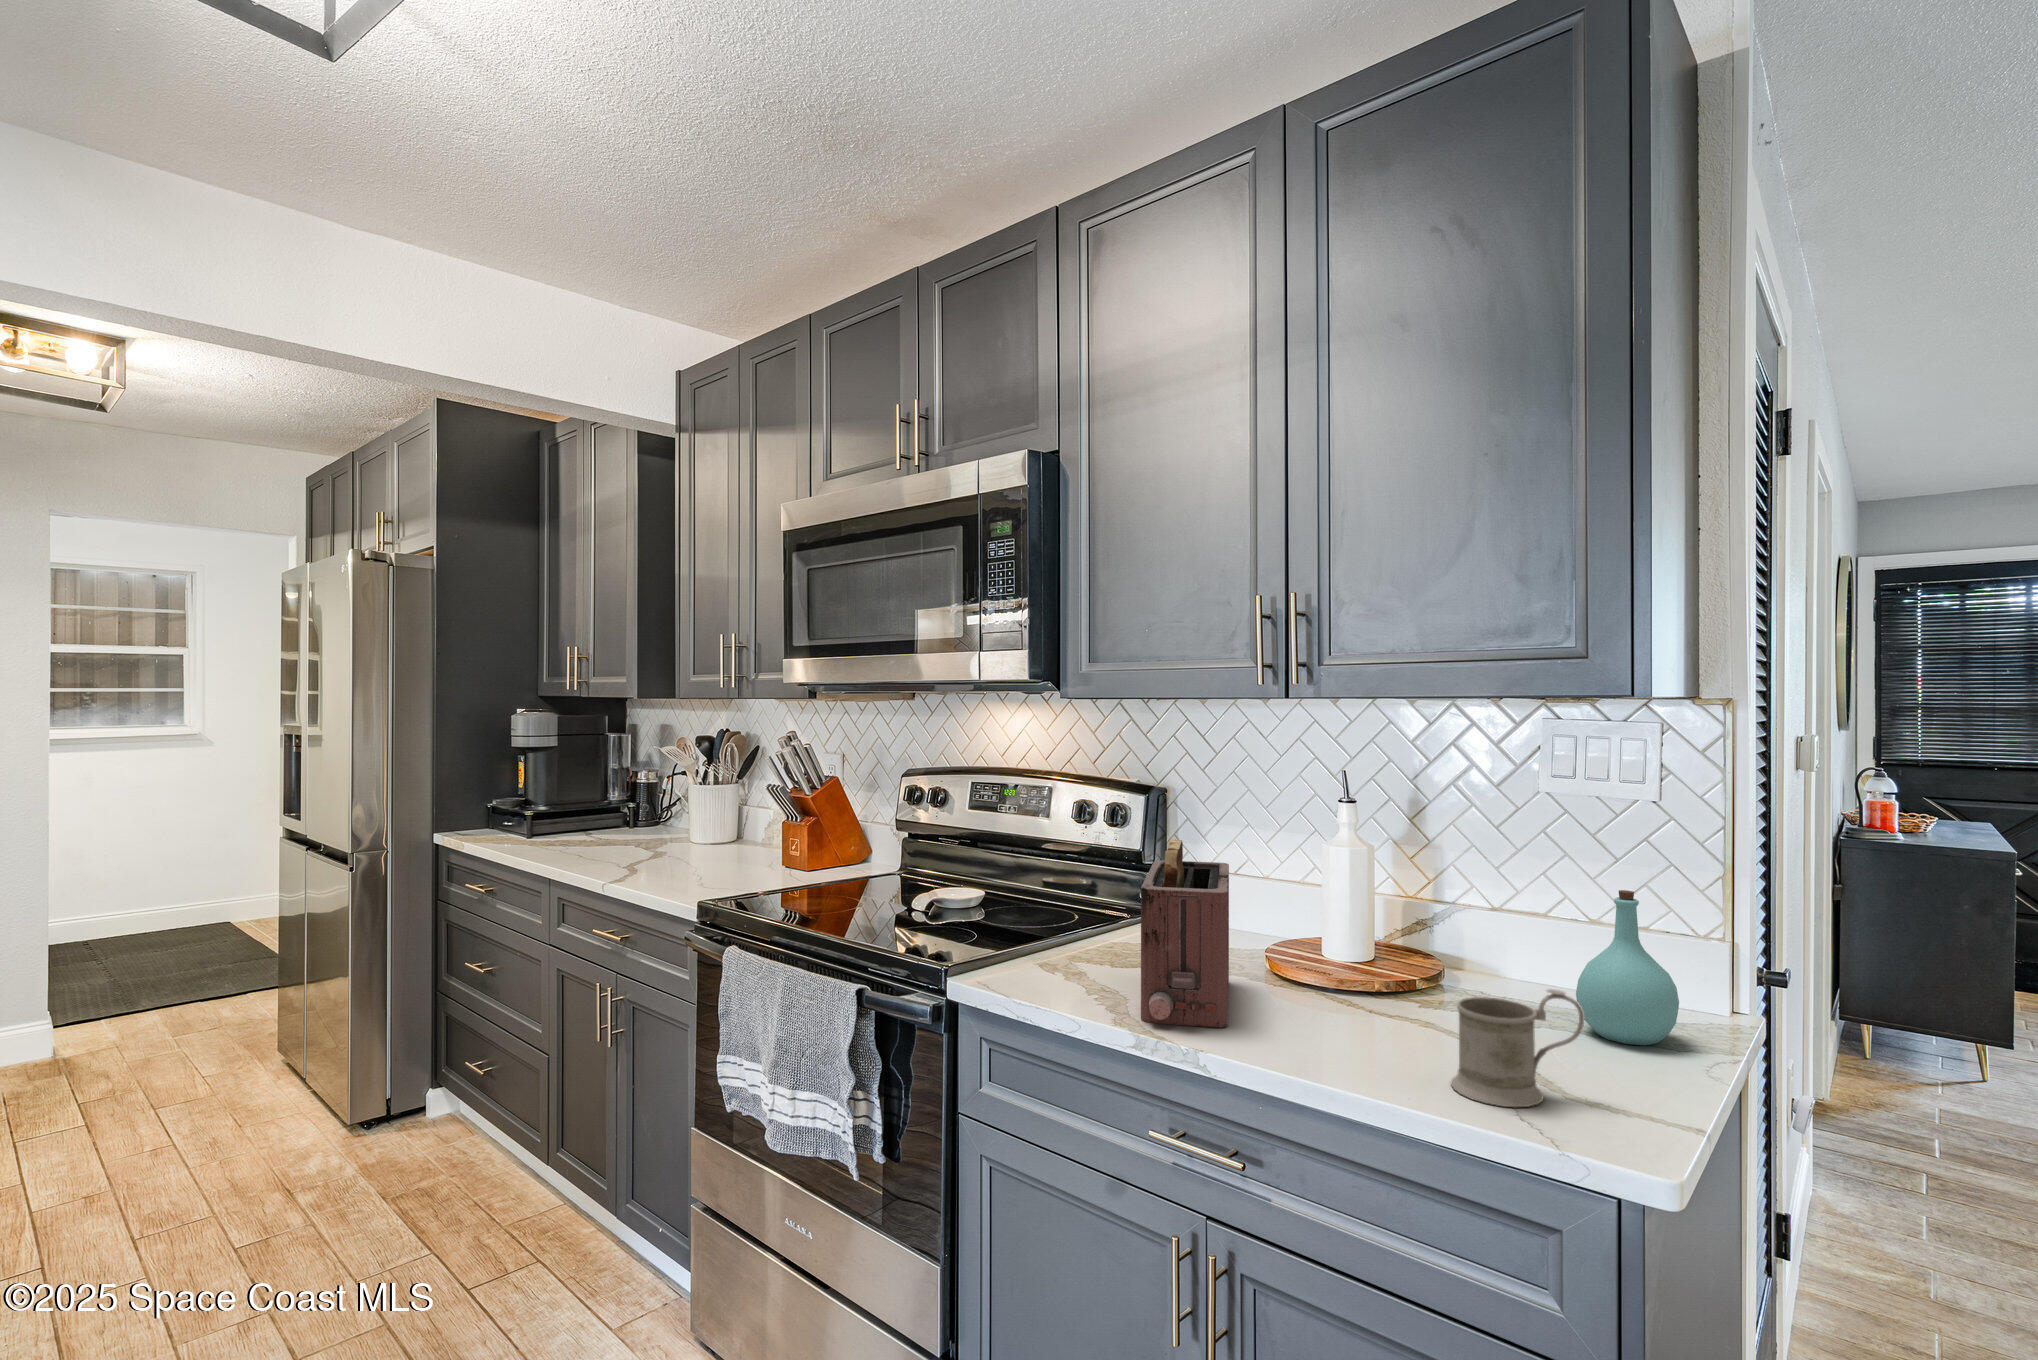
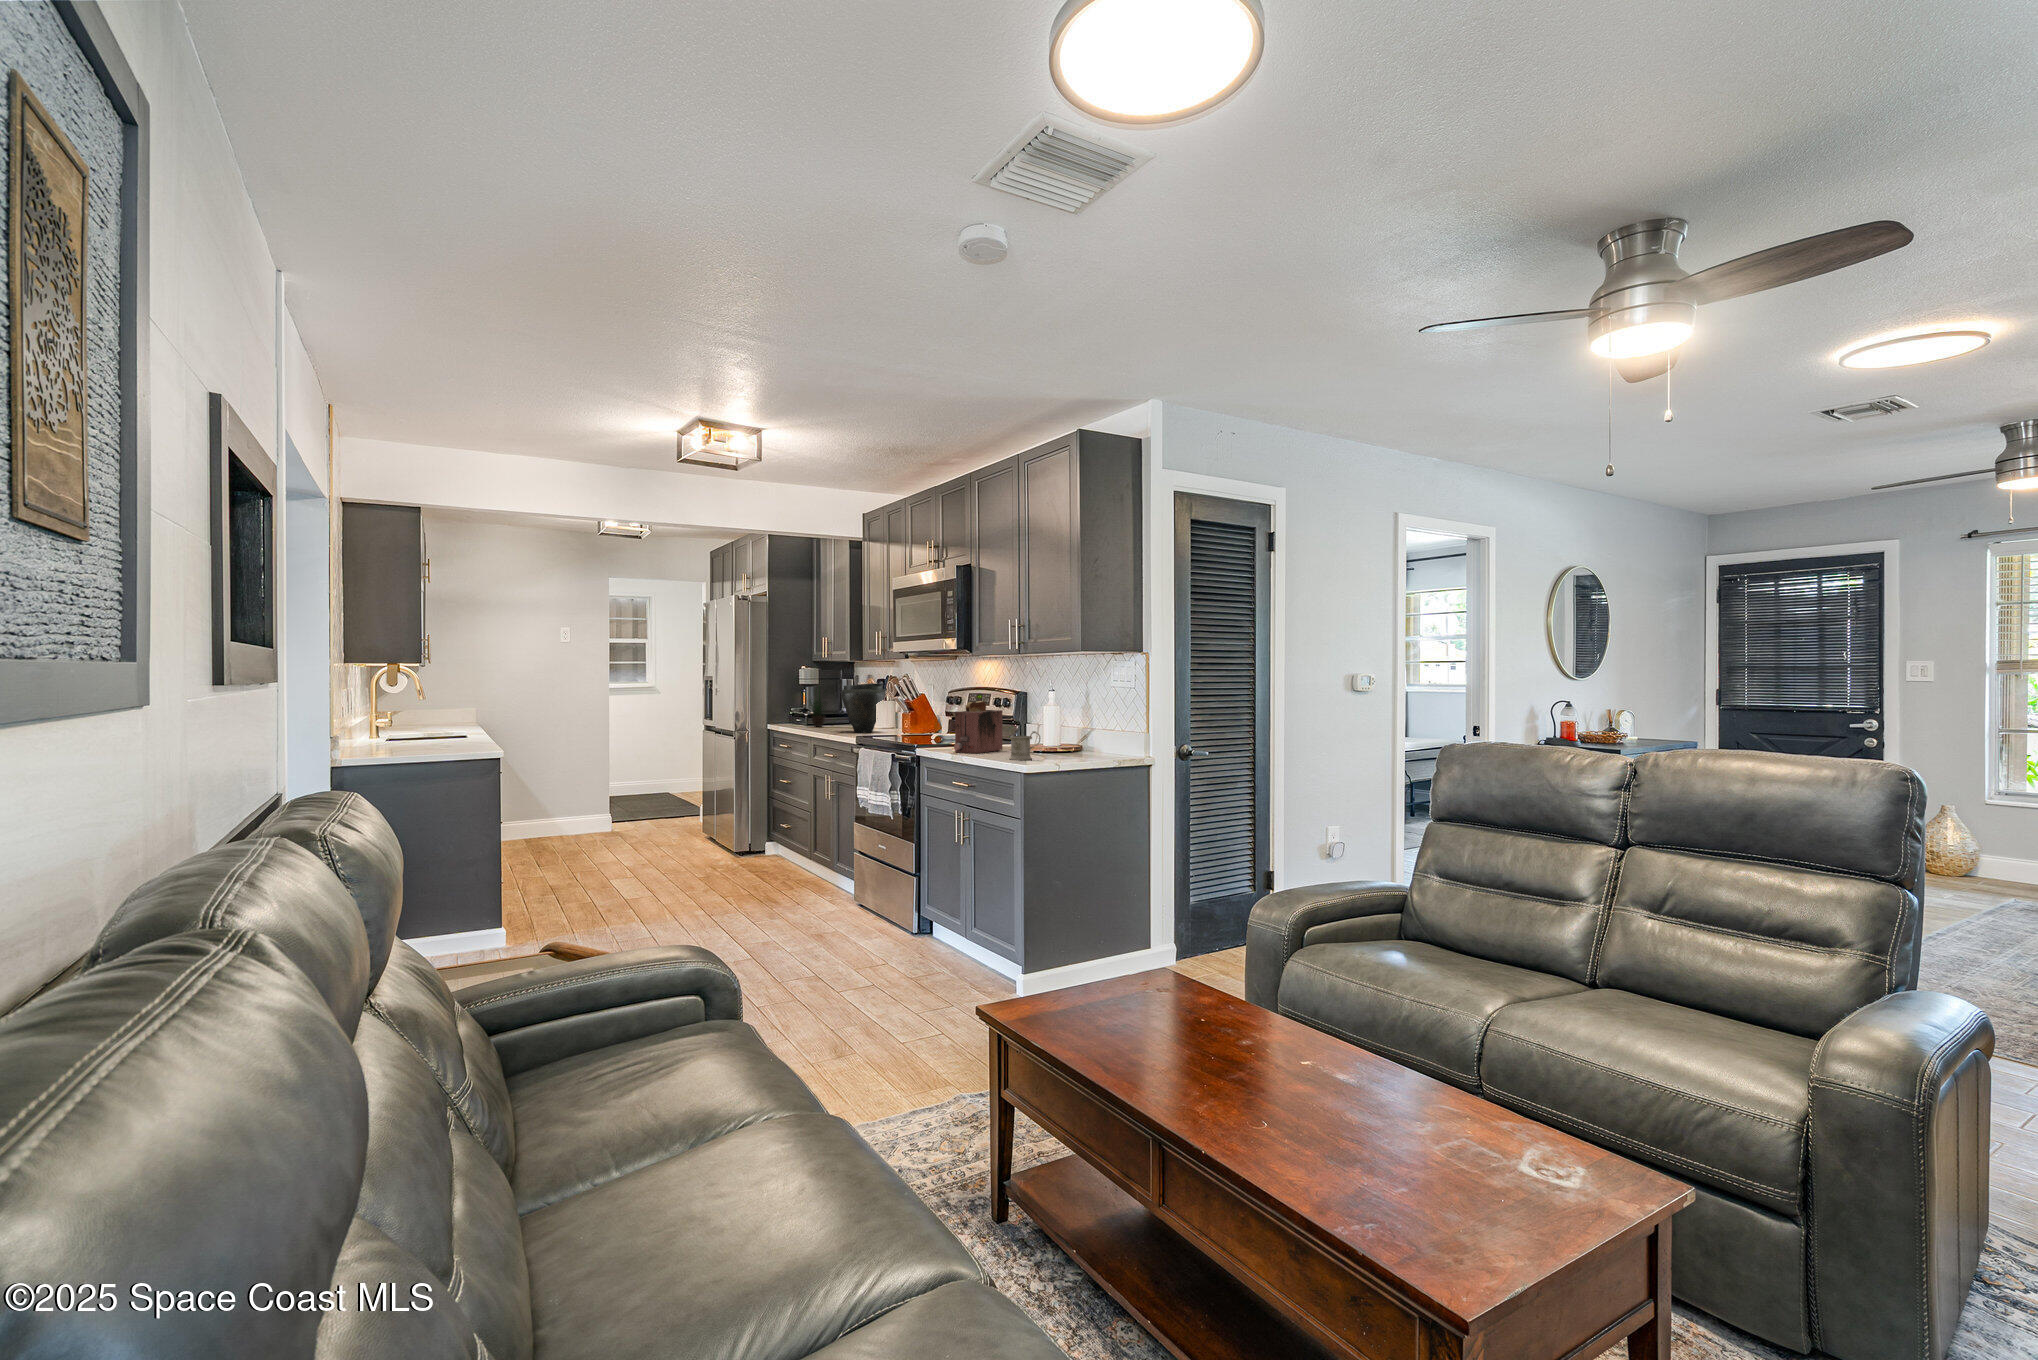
potted plant: none [523,727,590,842] -> present [810,686,825,727]
vase: none [634,750,741,869] -> present [841,683,885,733]
bottle: present [1576,890,1679,1045] -> none [1080,713,1109,759]

